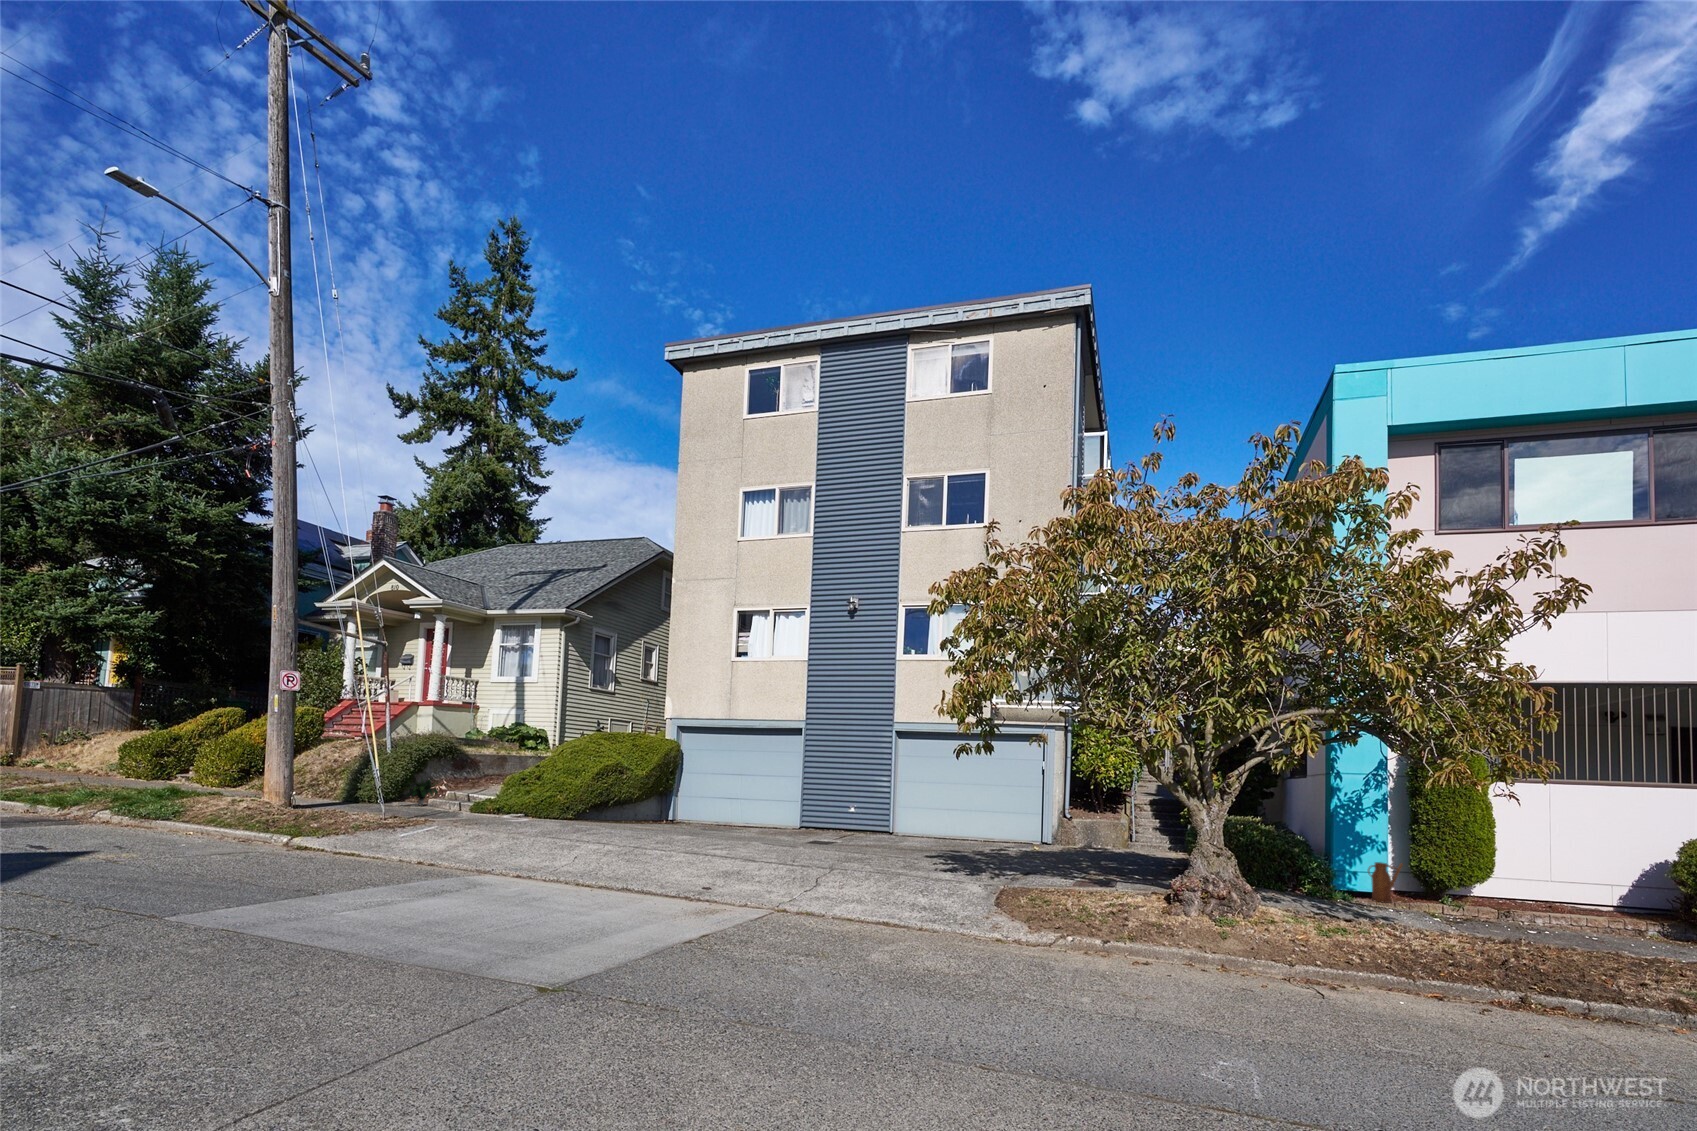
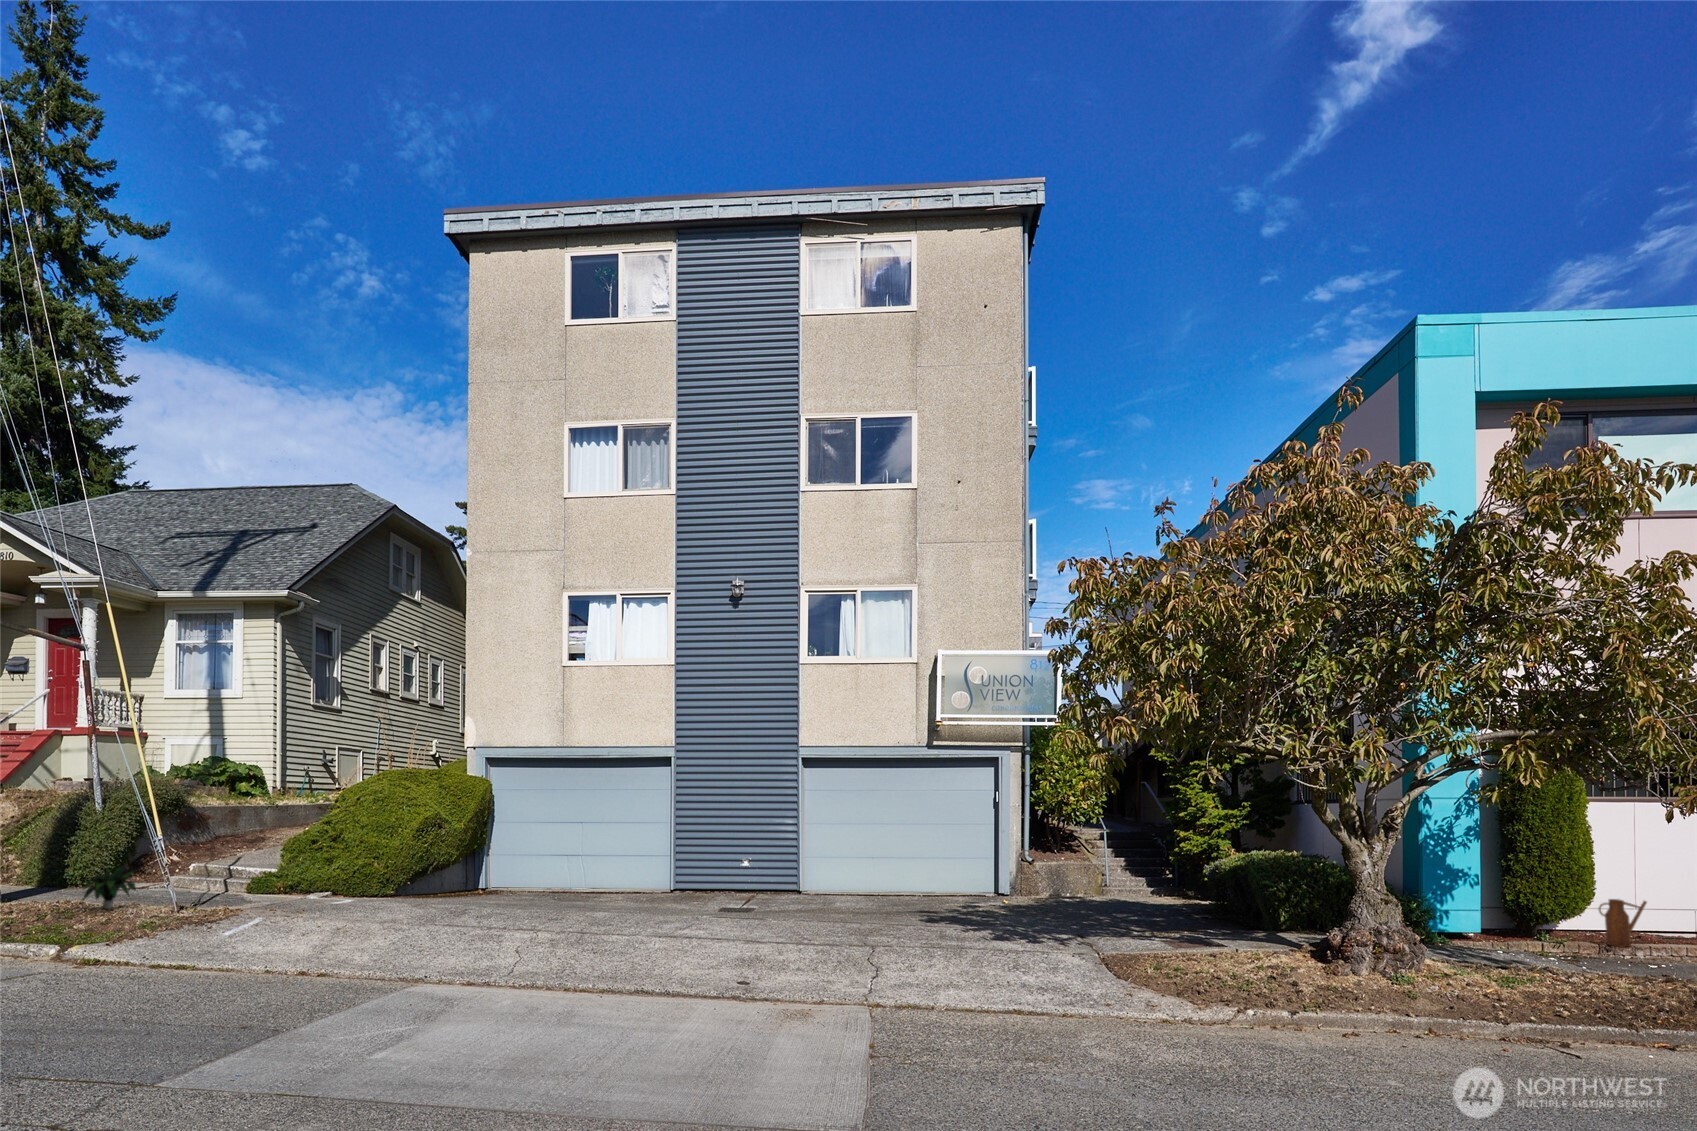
watering can: present [1368,862,1403,903] -> present [1599,899,1647,947]

